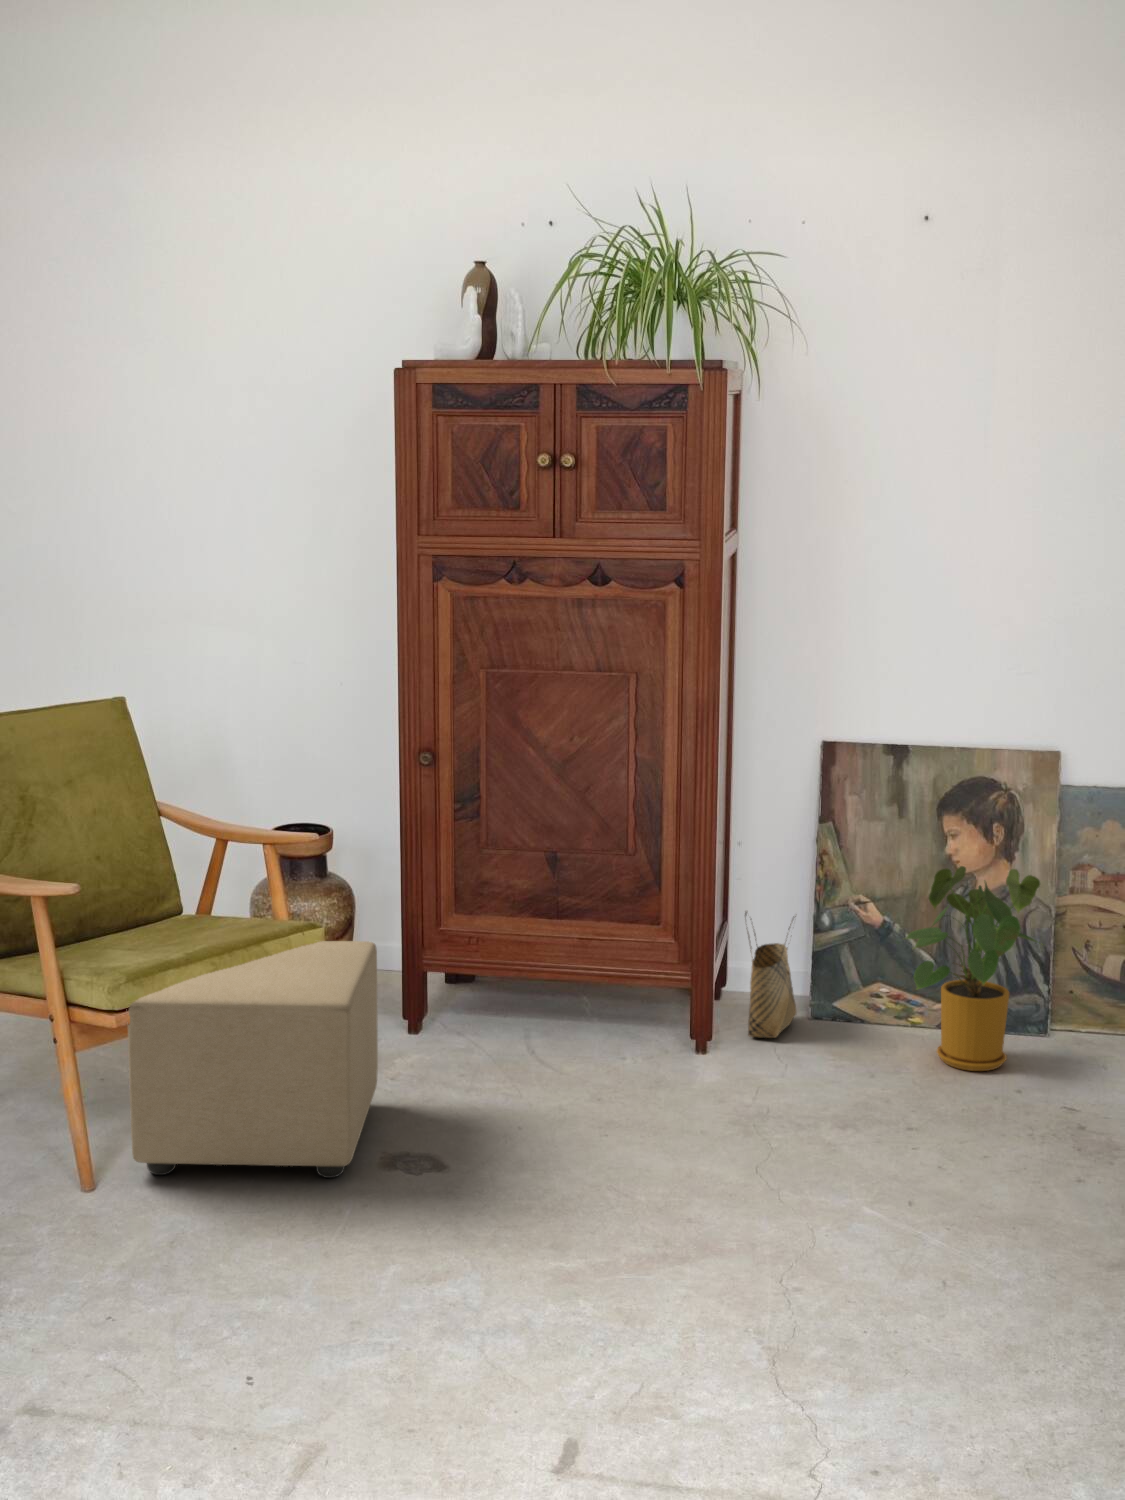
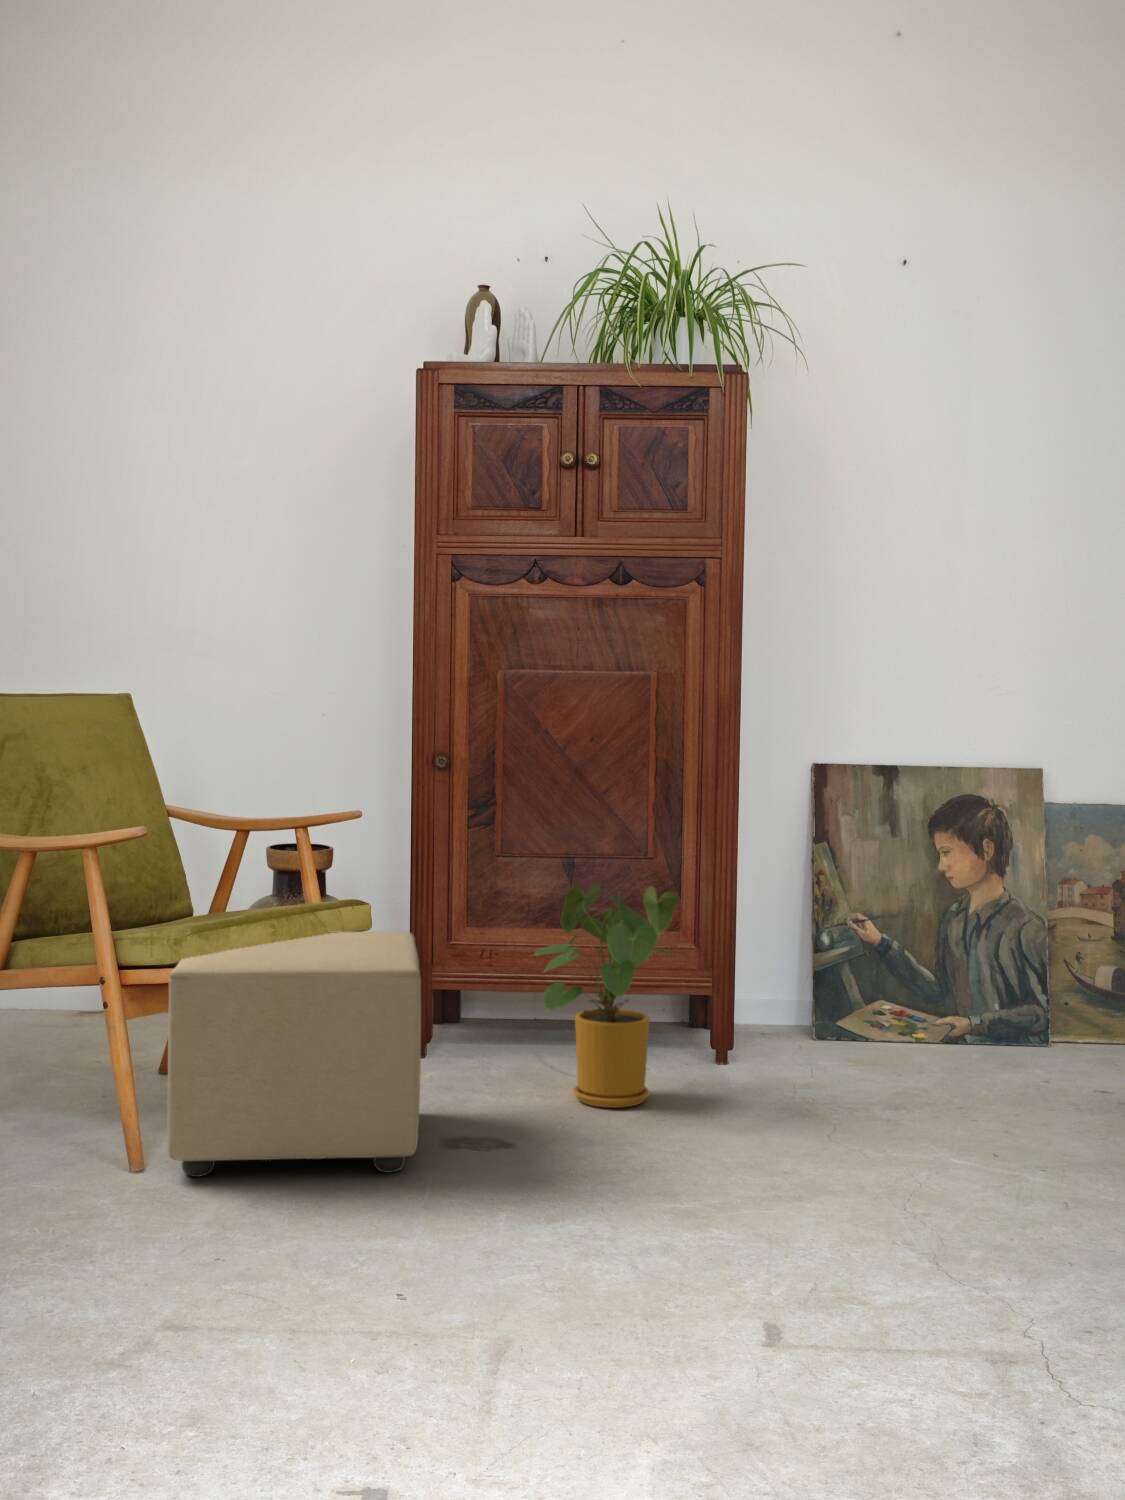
house plant: present [906,866,1040,1071] -> present [534,884,679,1108]
woven basket: present [745,912,796,1038] -> none [754,925,807,1053]

